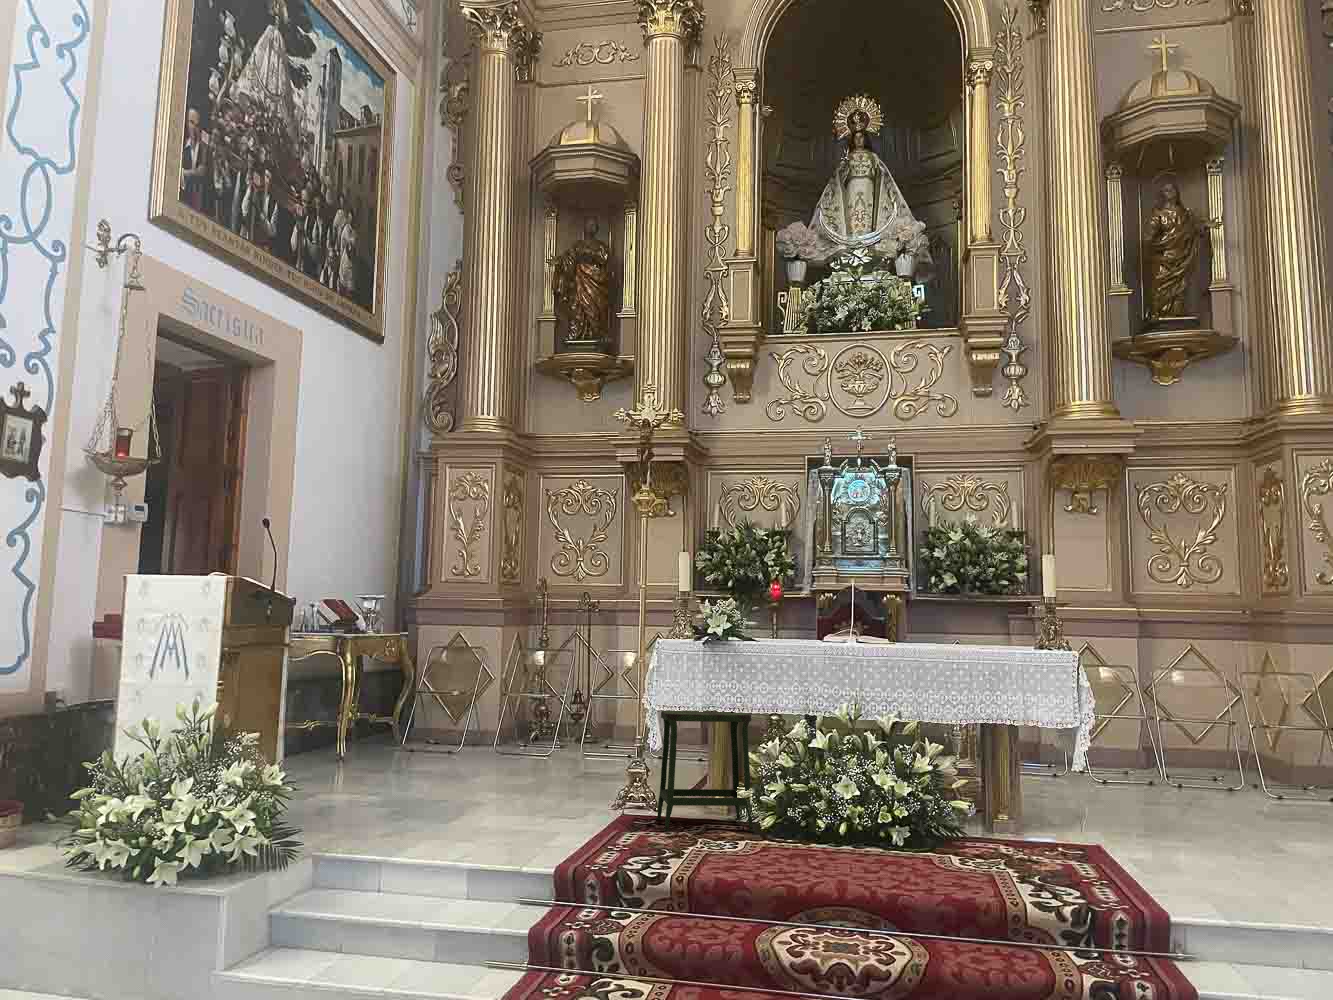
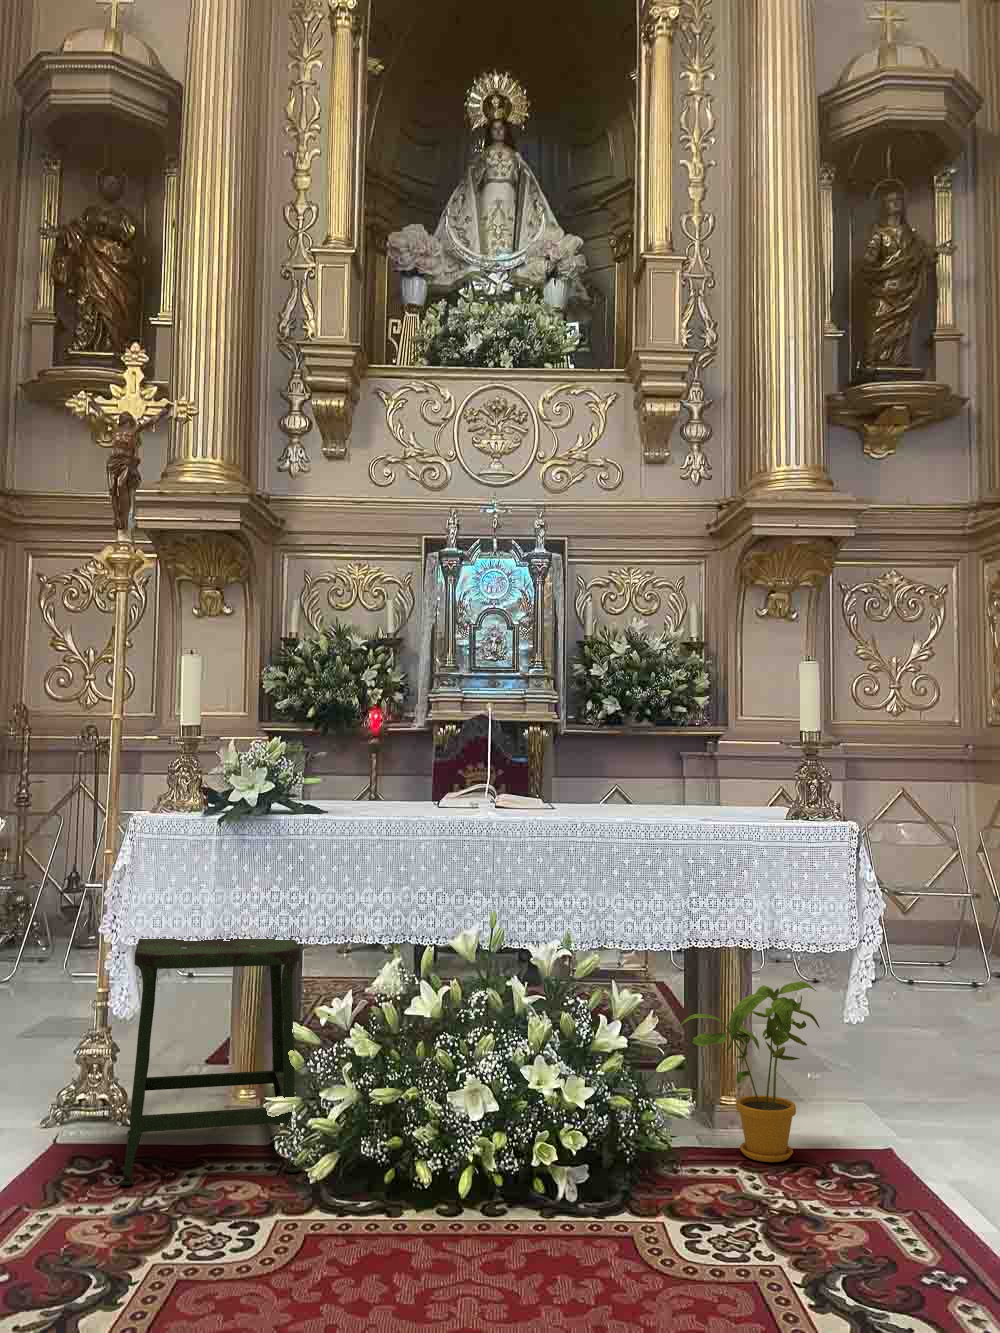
house plant: none [964,736,1048,838] -> present [678,982,820,1162]

